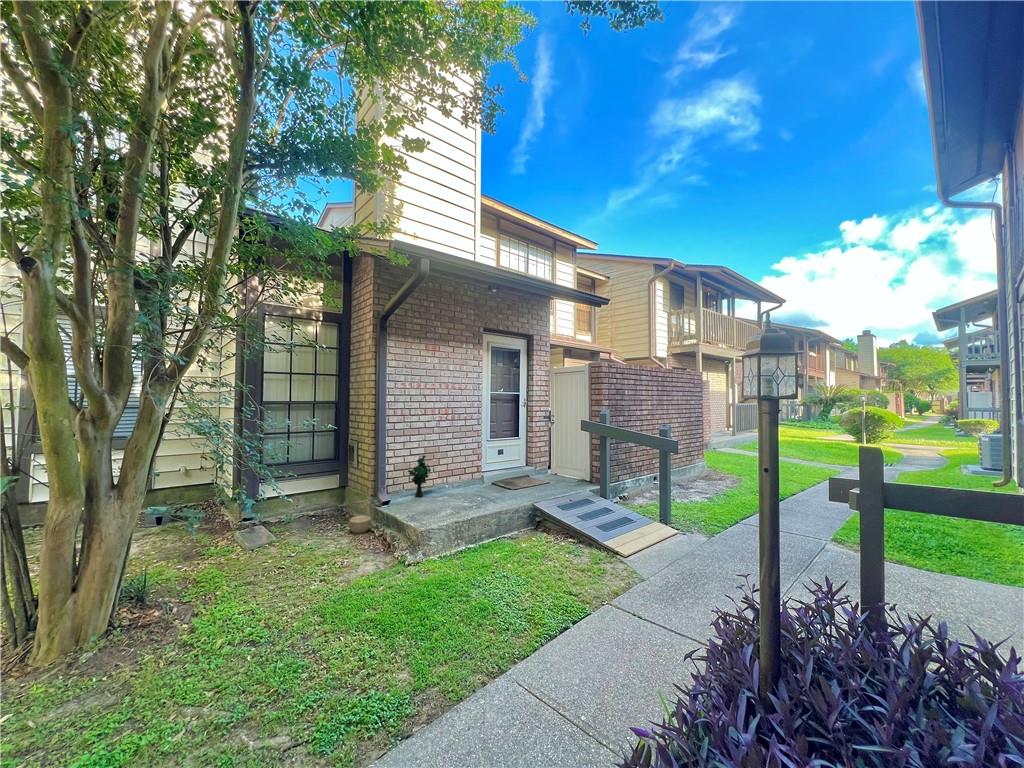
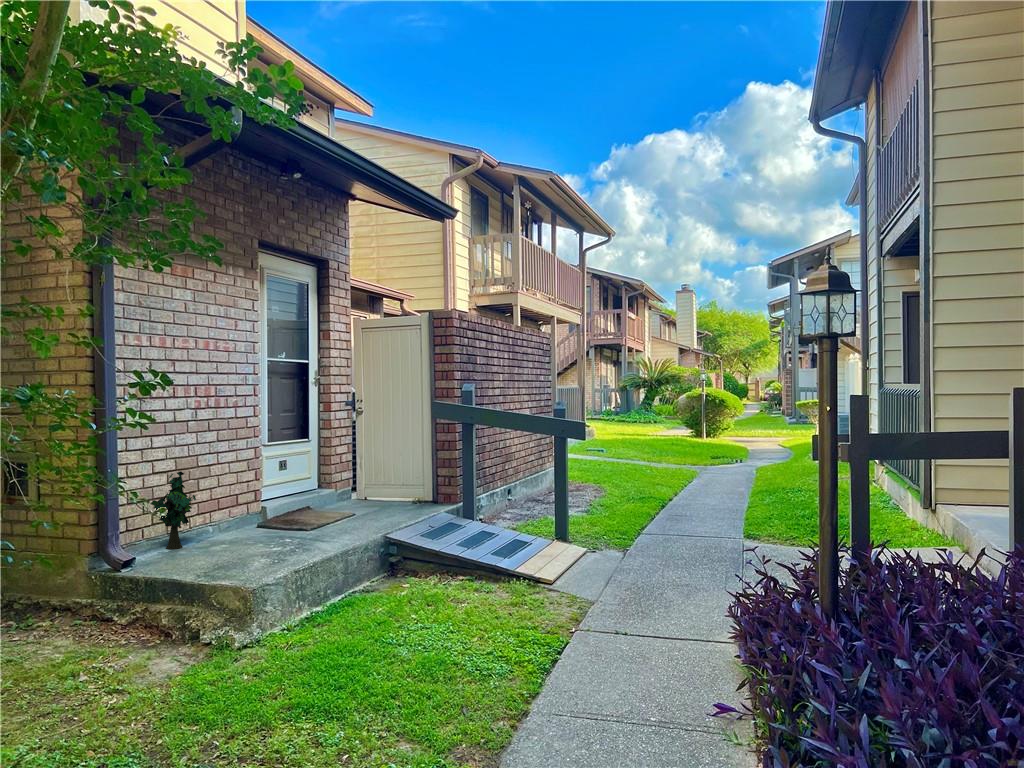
basket: present [348,499,372,534] -> none [48,561,97,628]

